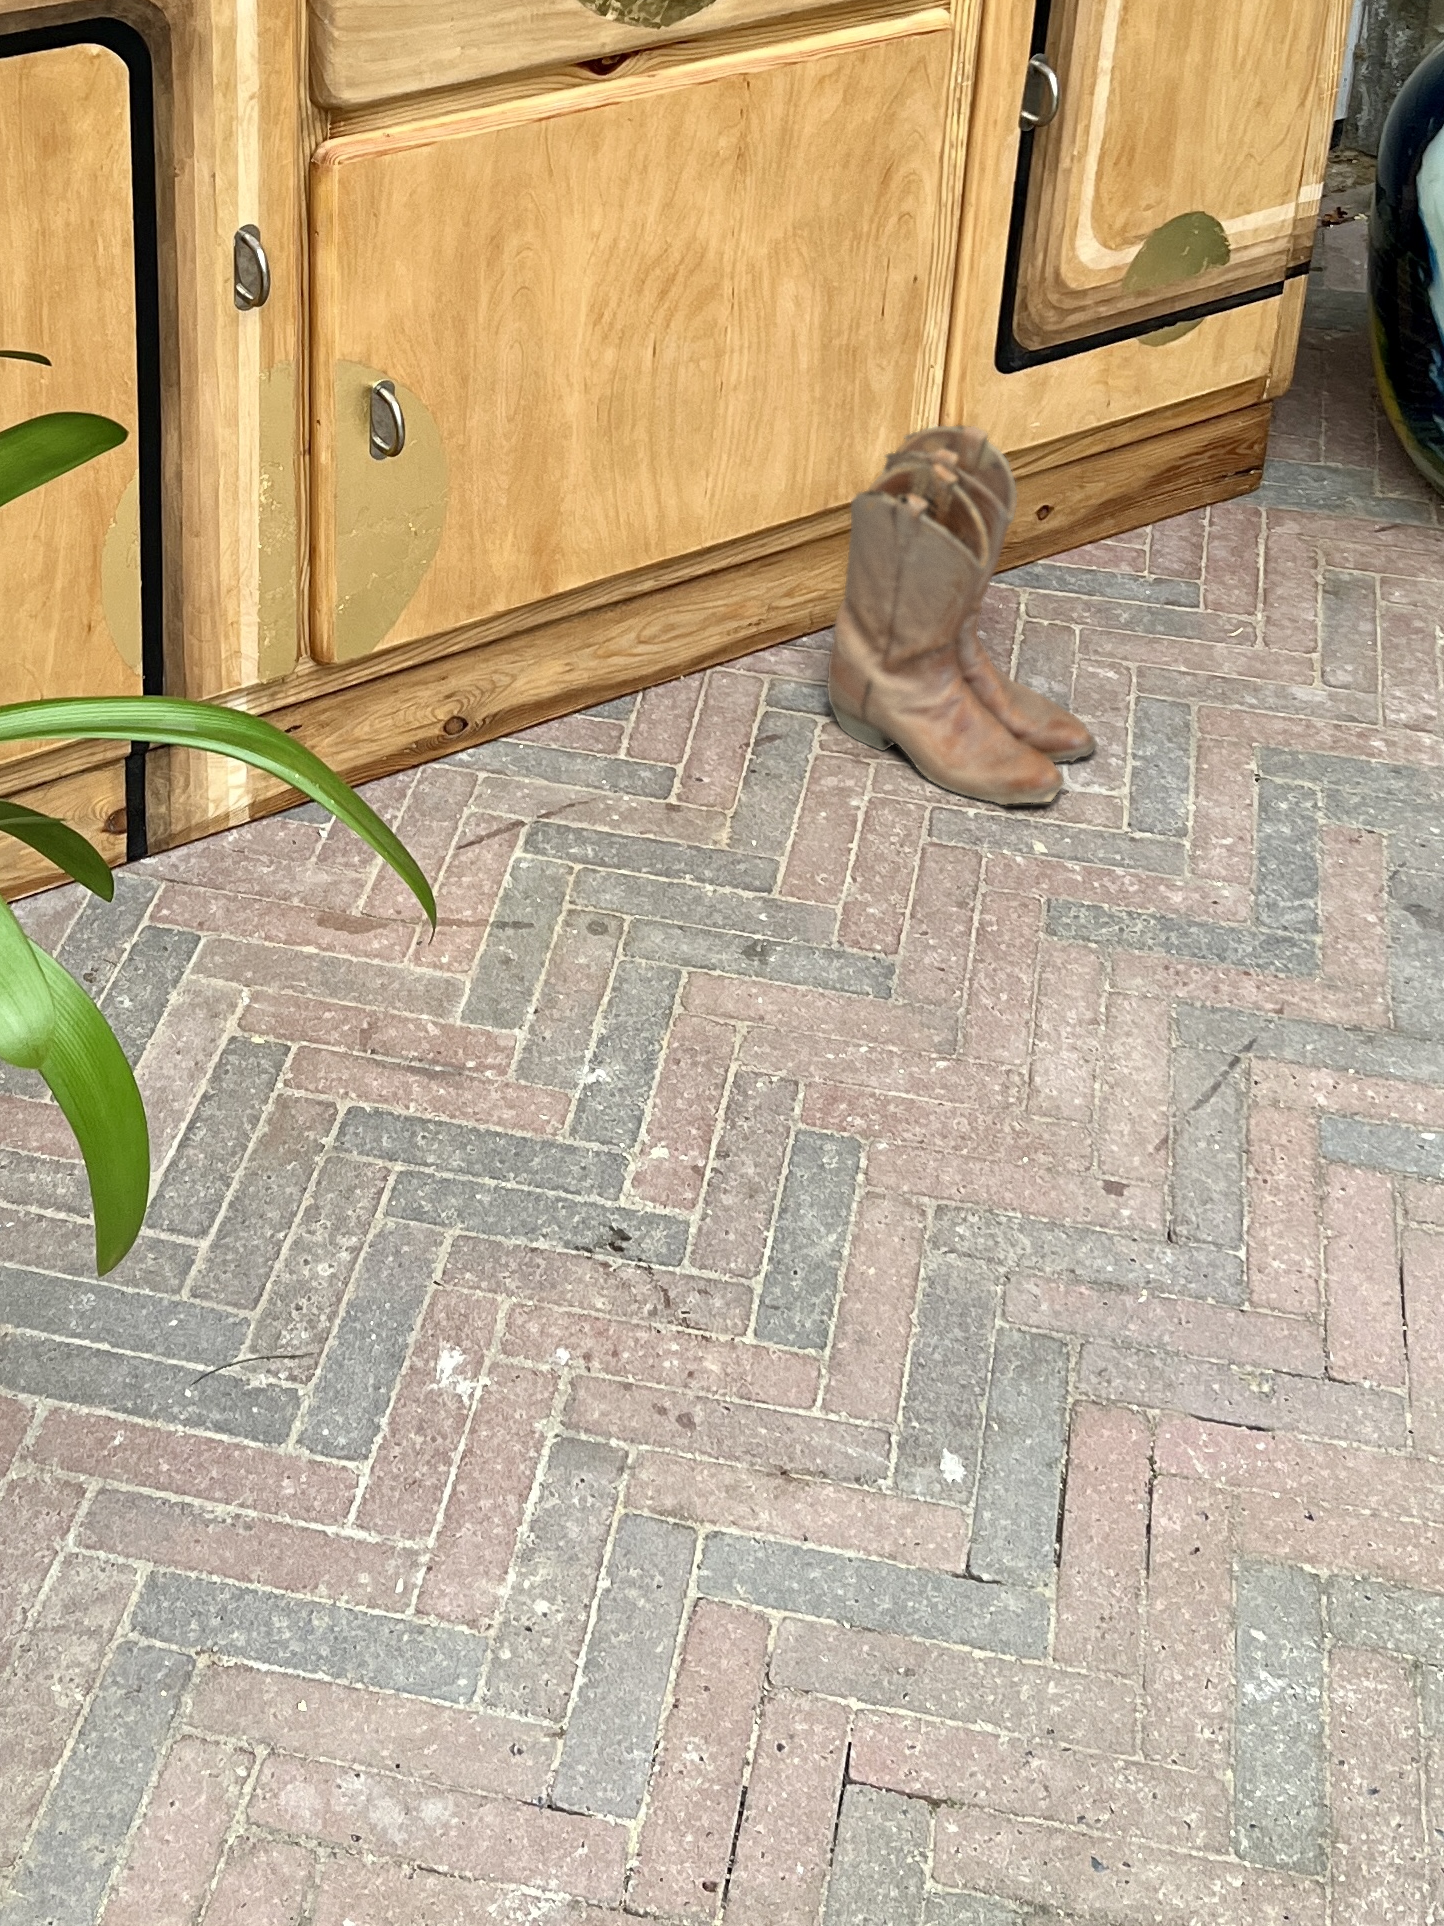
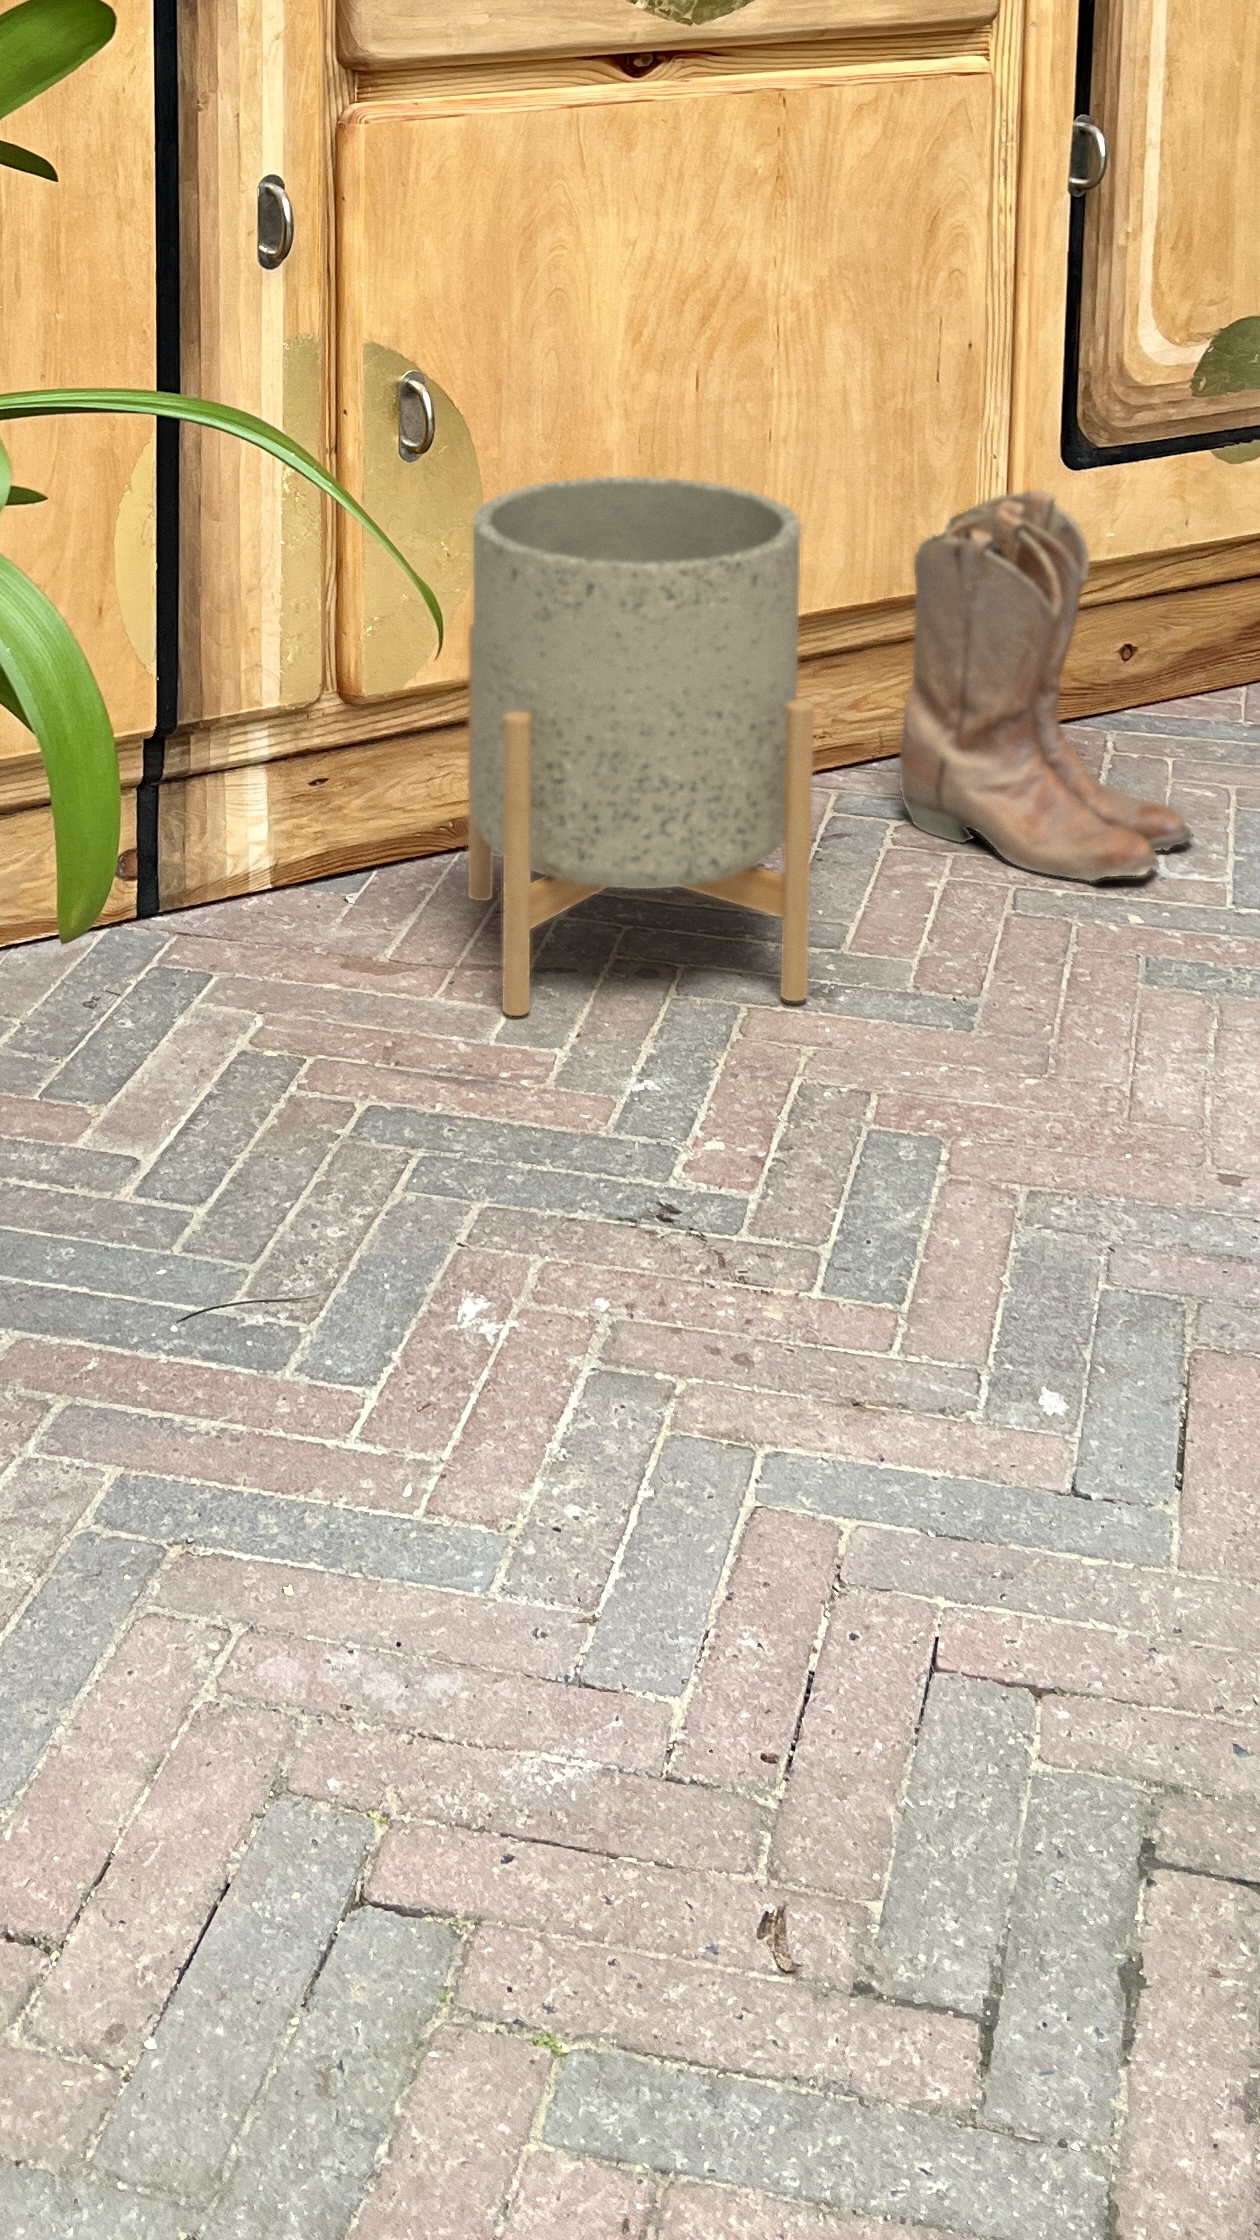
planter: none [429,470,758,990] -> present [468,477,814,1016]

